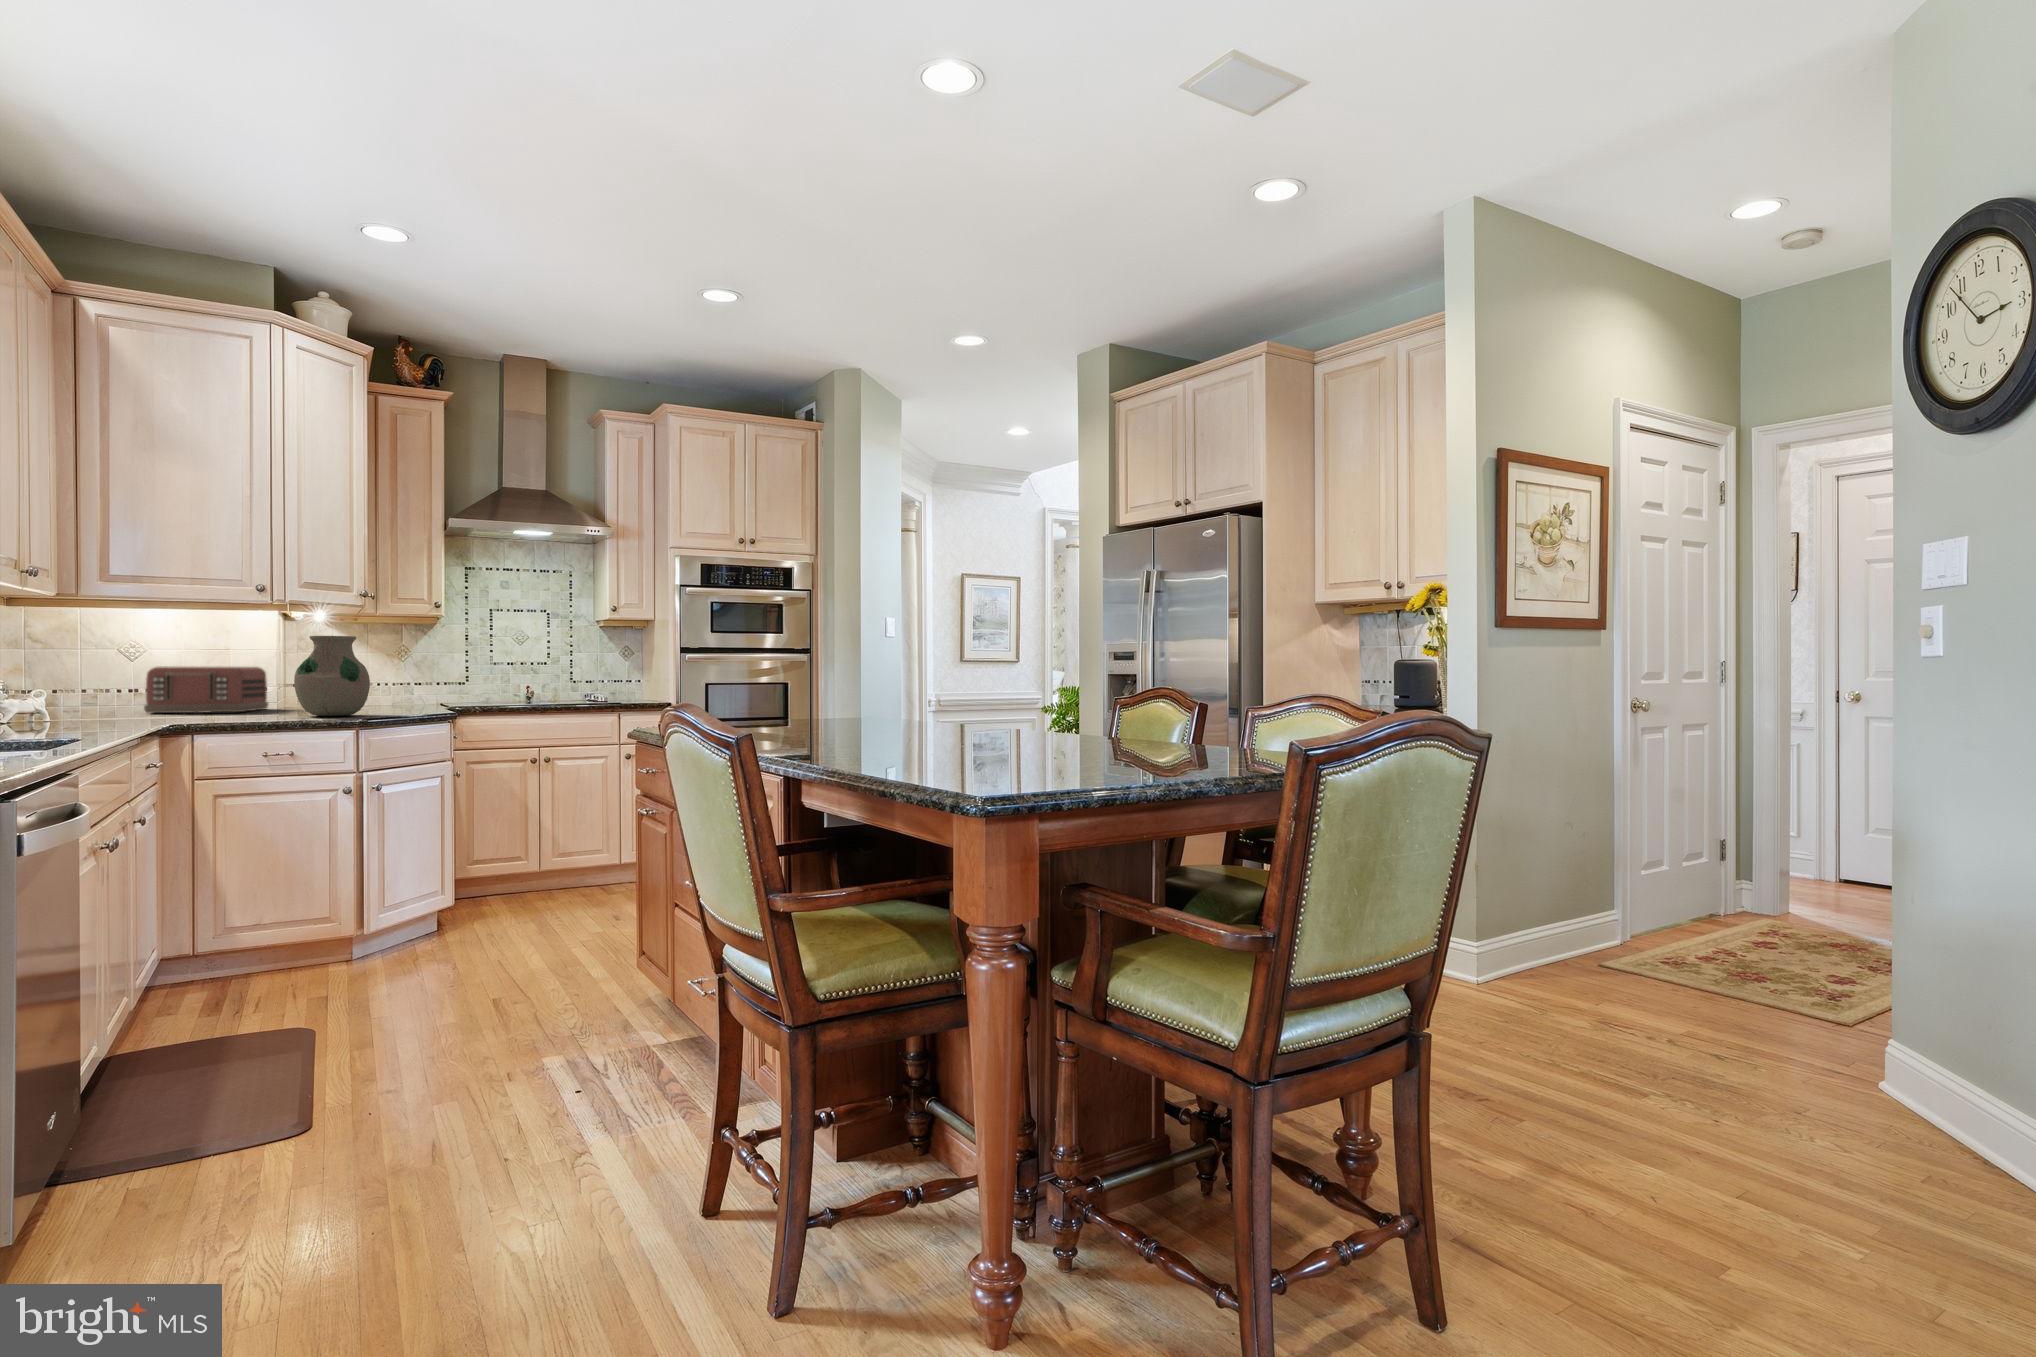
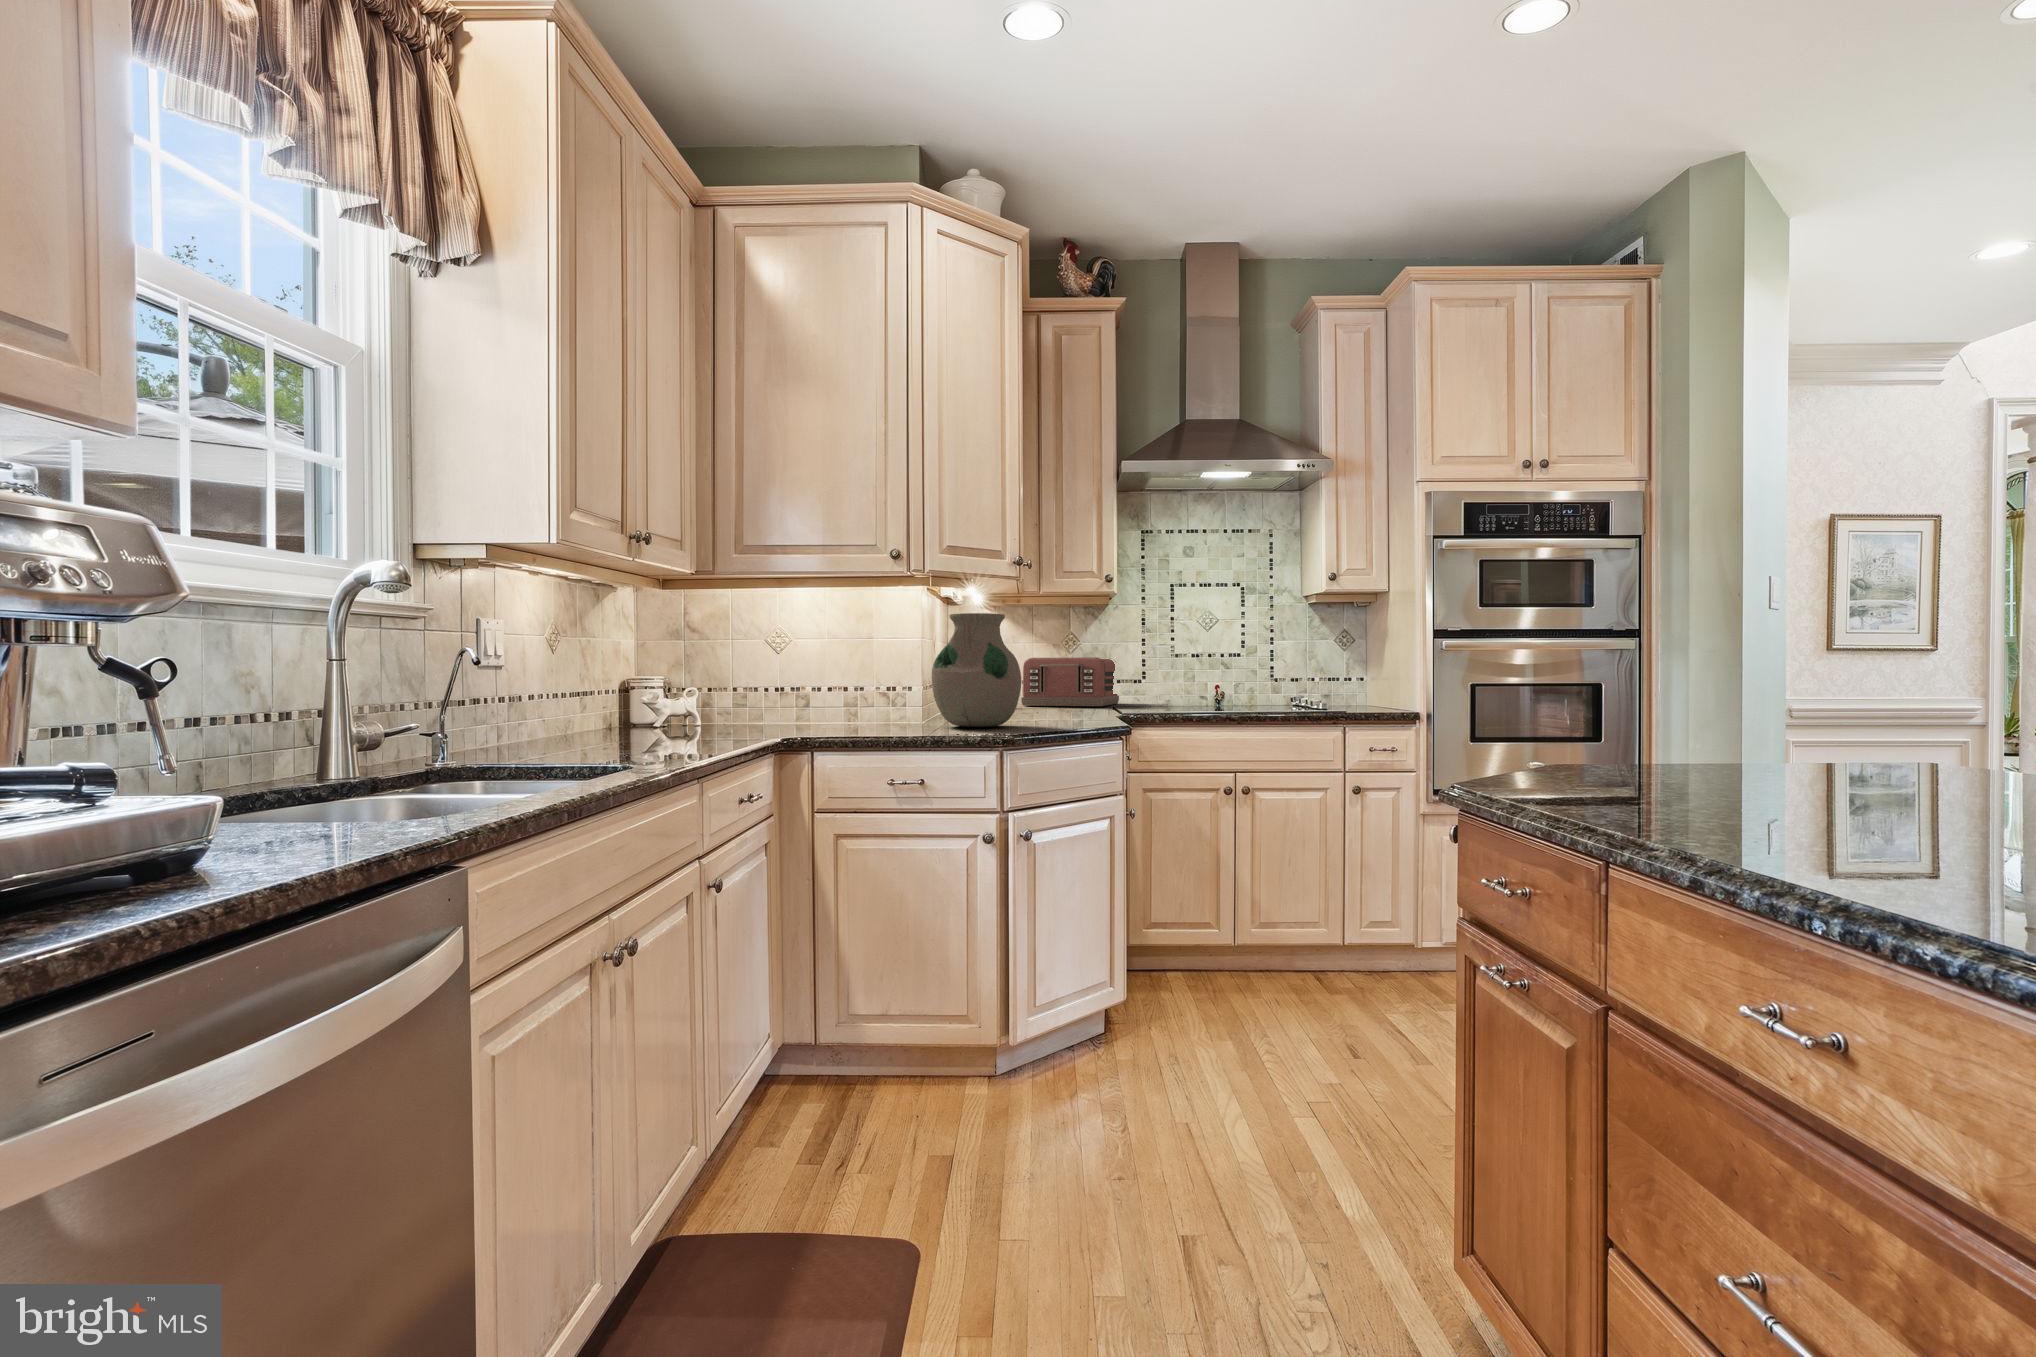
toaster: present [144,667,268,713] -> present [1021,657,1119,706]

